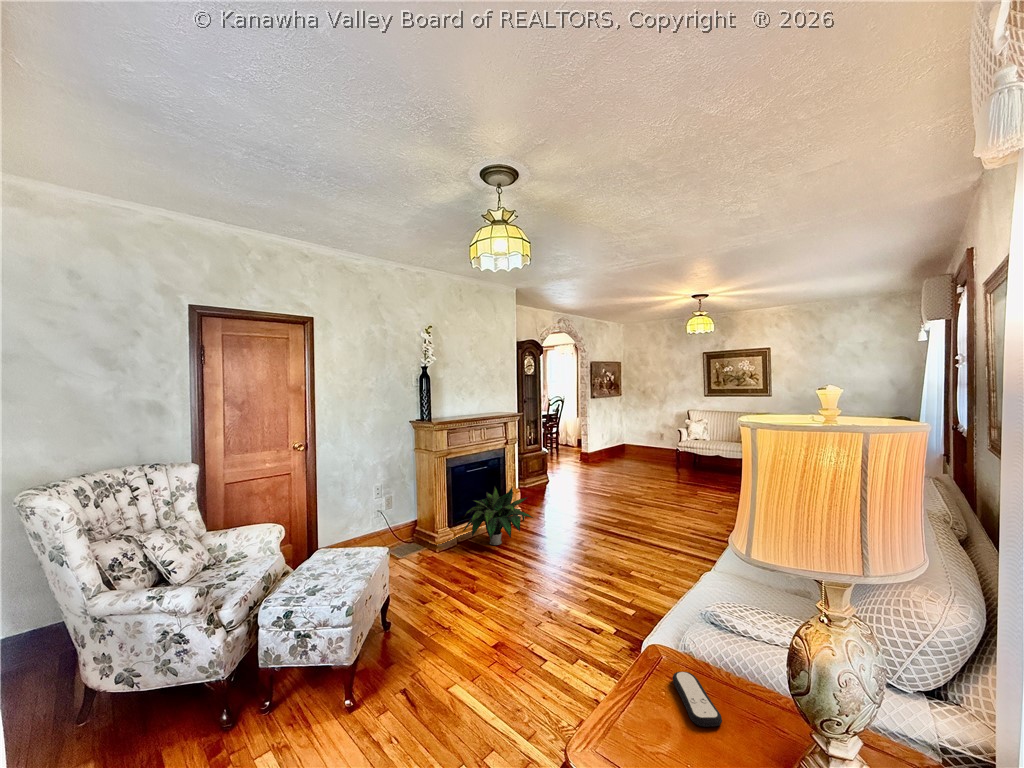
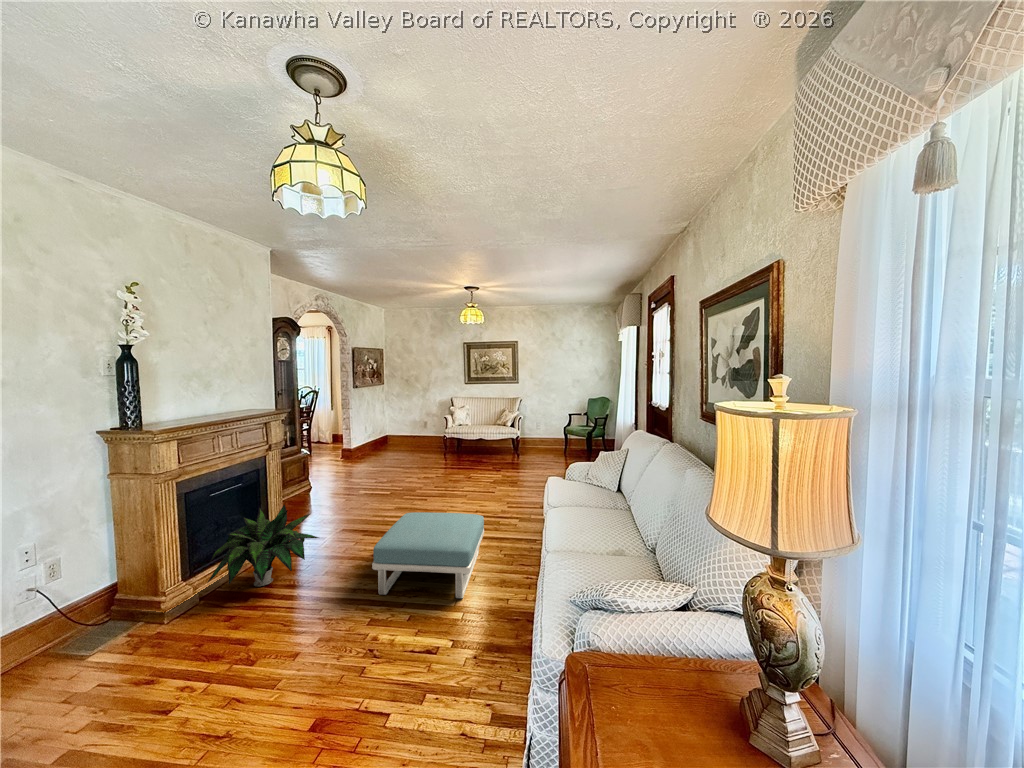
footstool: none [565,512,680,600] -> present [372,512,484,598]
remote control: present [673,672,722,727] -> none [617,674,683,729]

